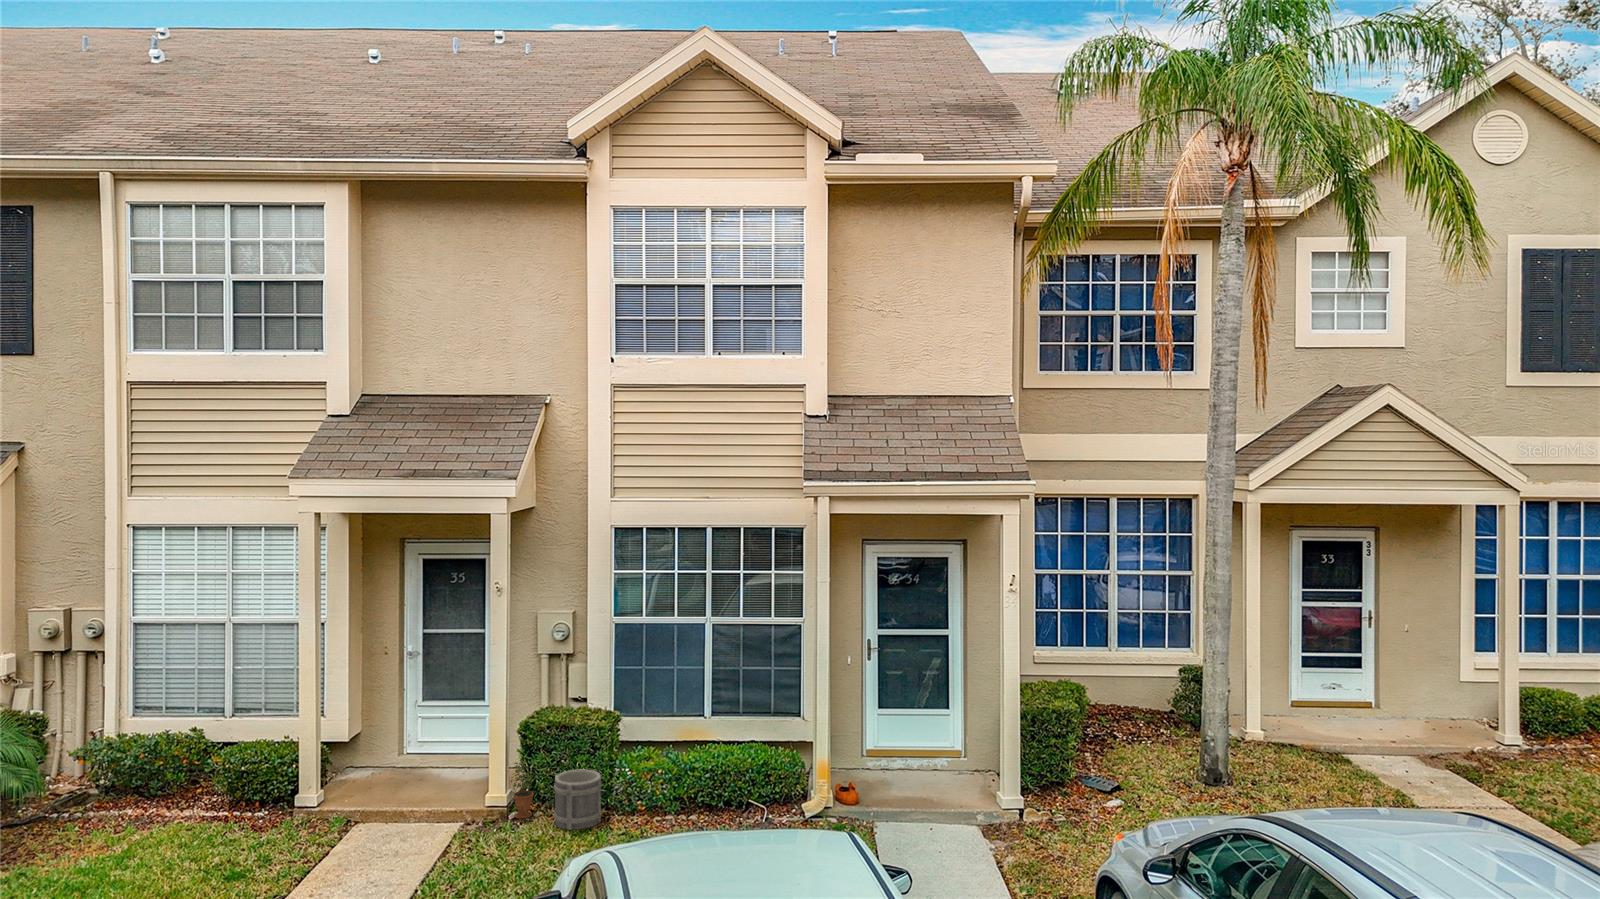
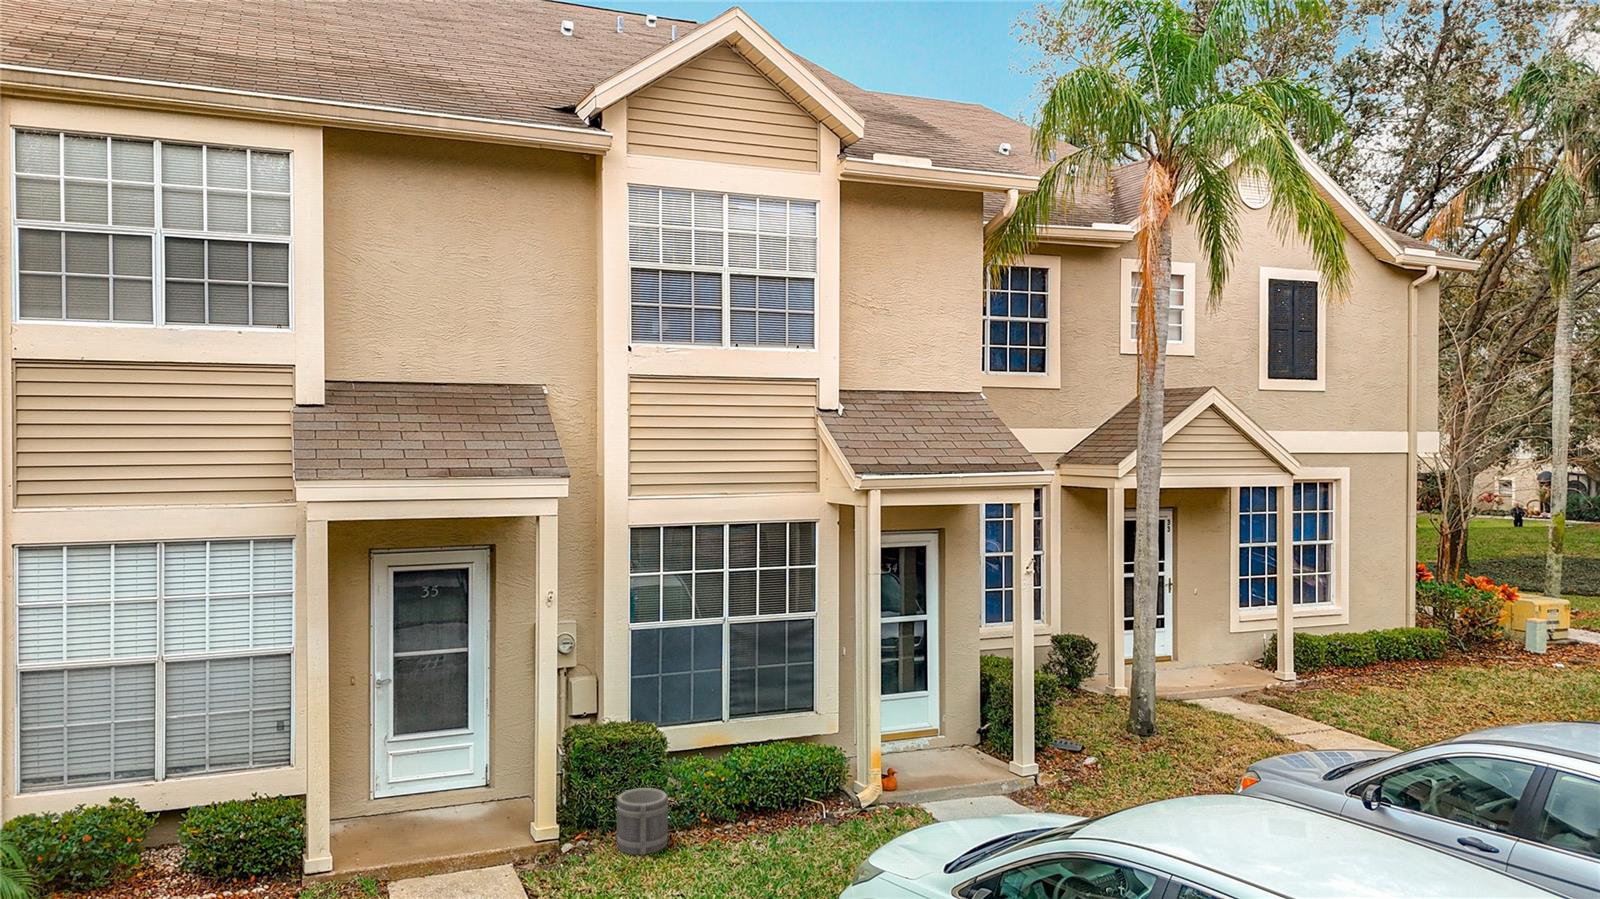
potted plant: present [511,760,533,819] -> none [561,785,586,851]

